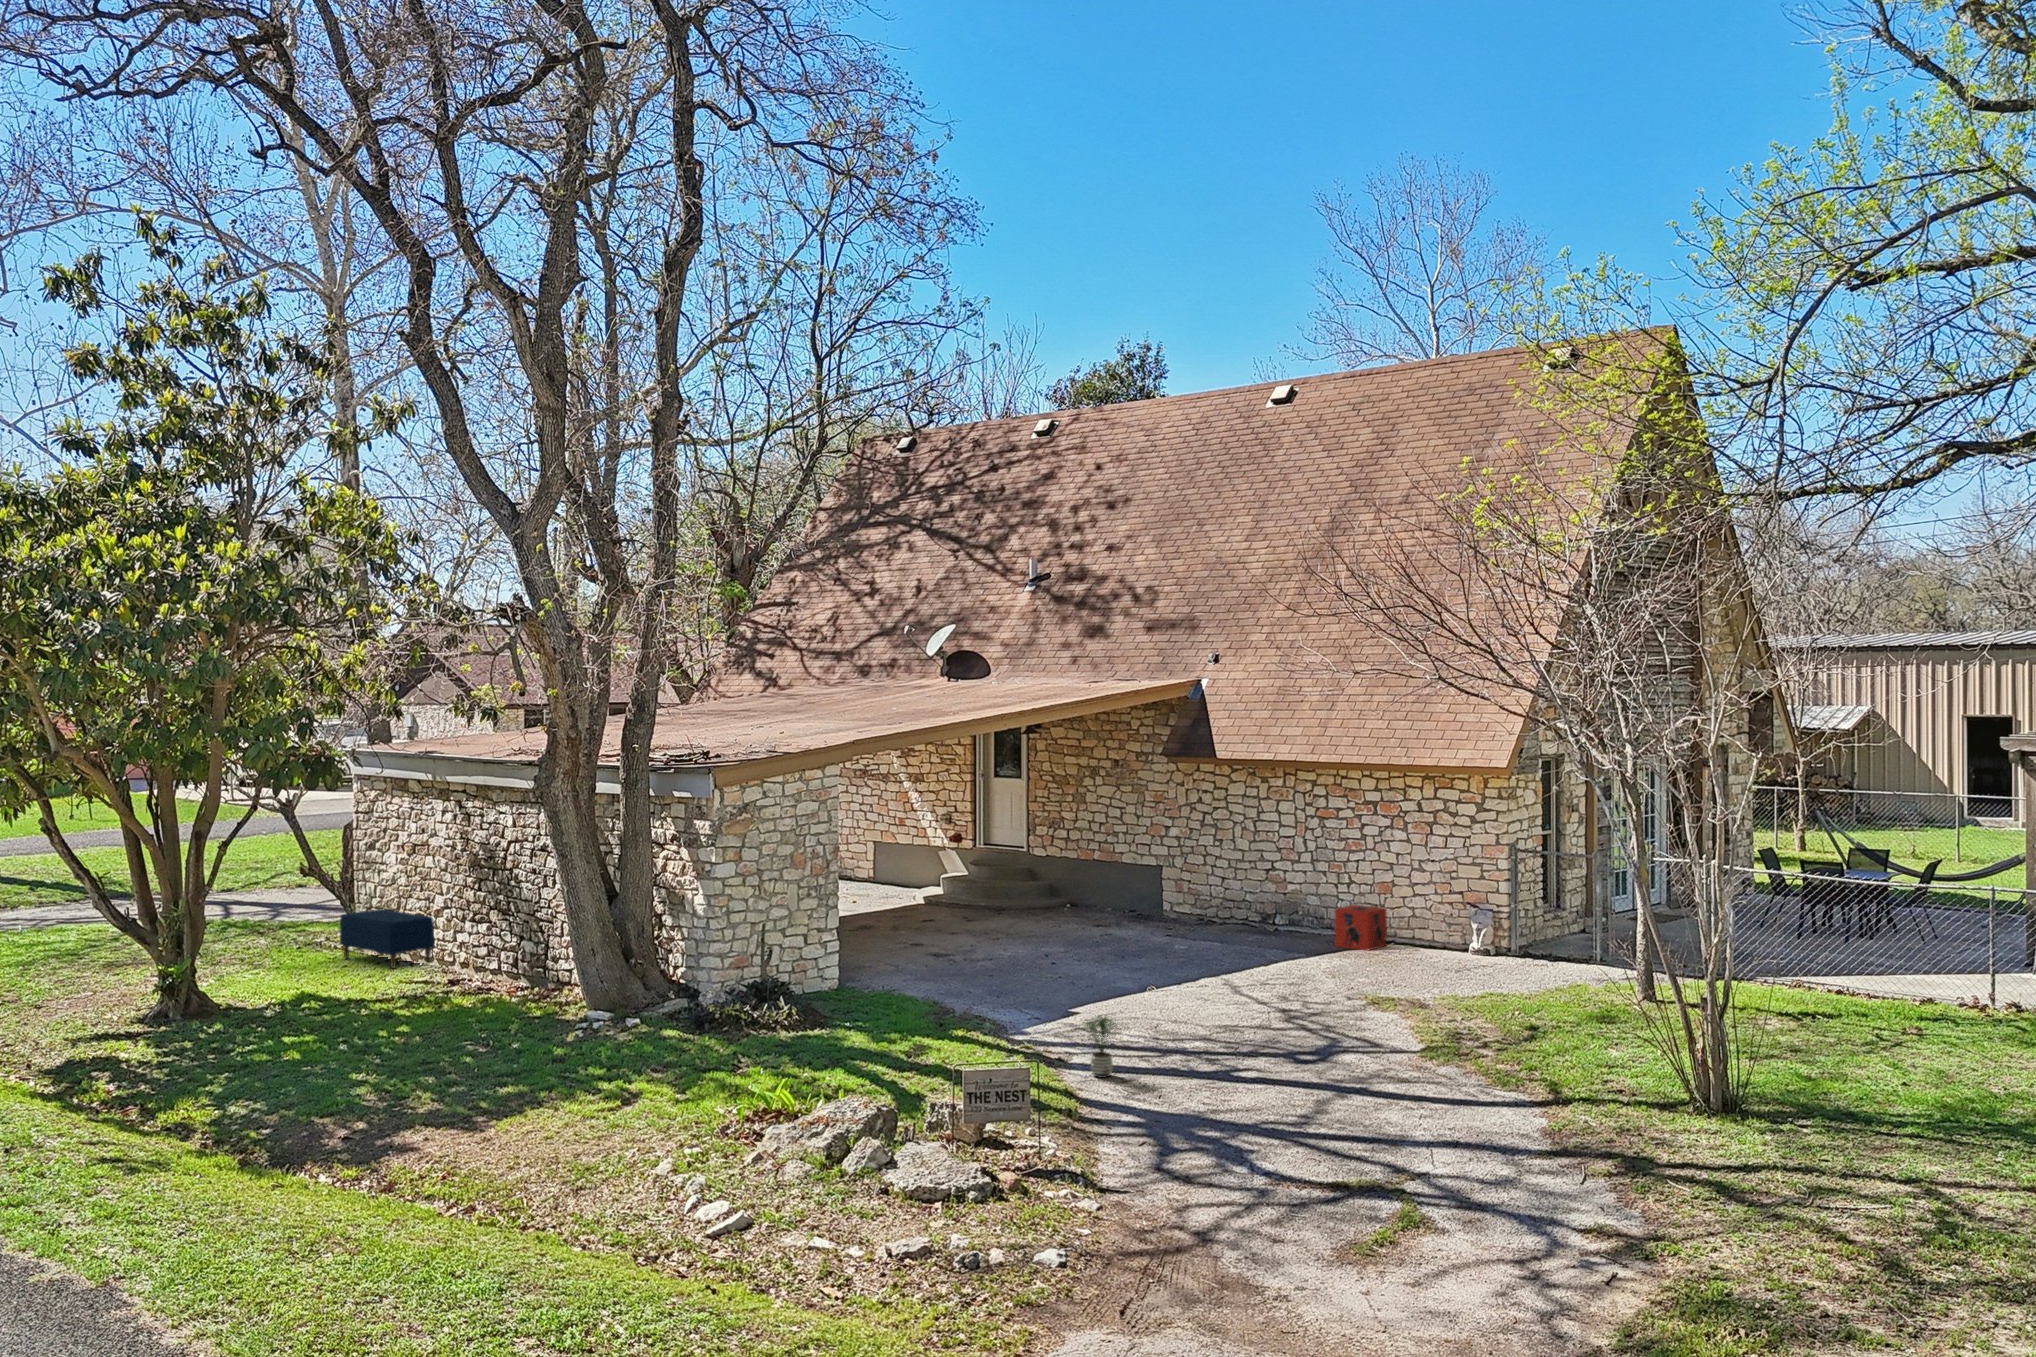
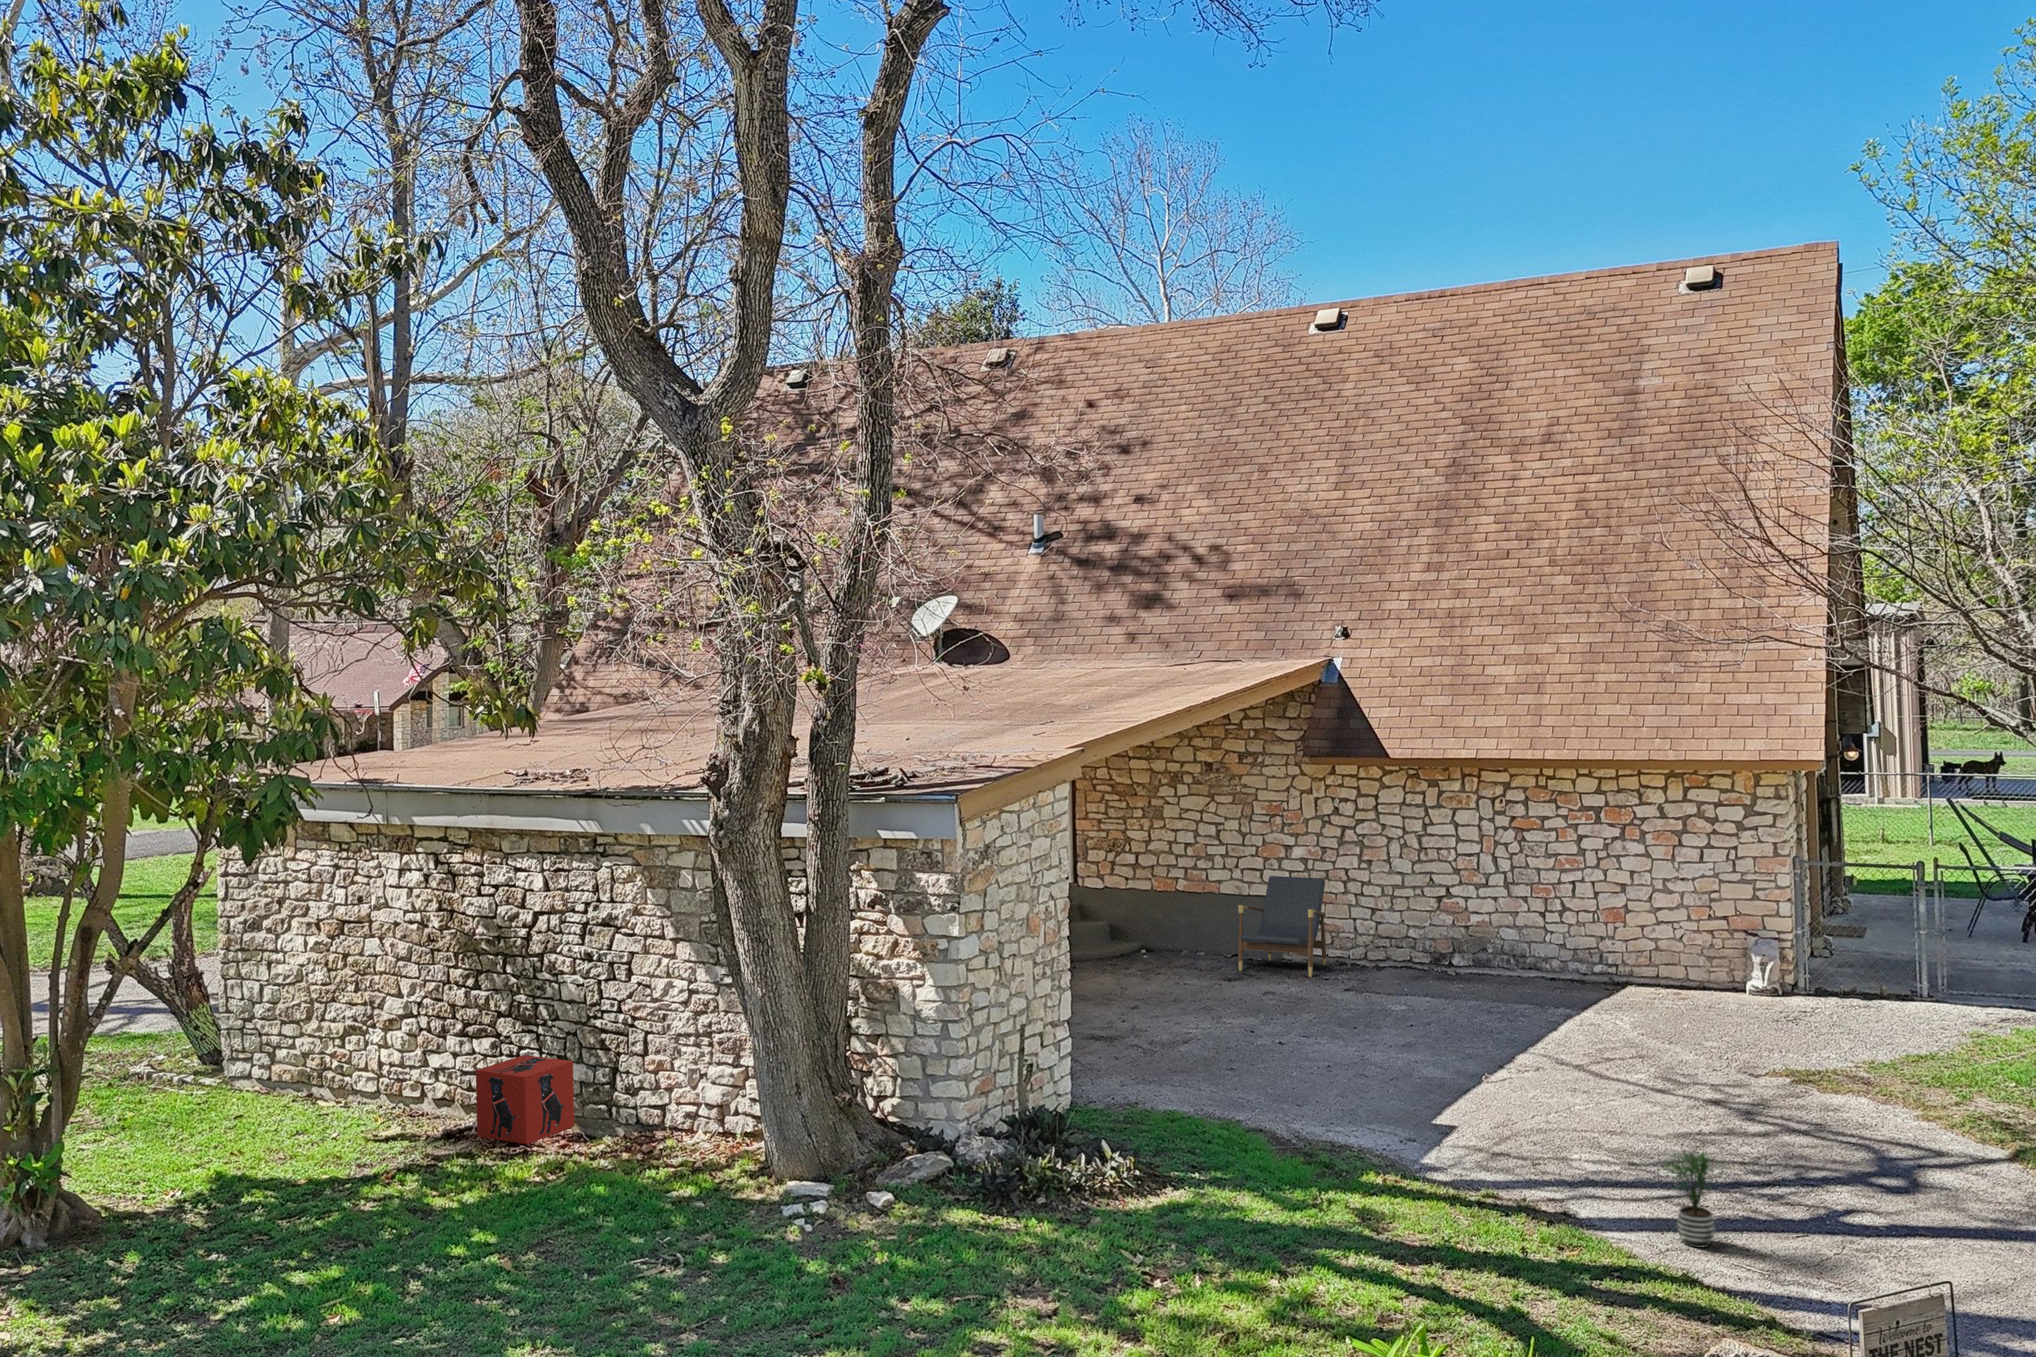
lounge chair: none [1109,852,1187,931] -> present [1238,876,1326,977]
storage box: present [1335,905,1387,951] -> present [476,1055,574,1144]
bench: present [340,909,434,969] -> none [218,1020,386,1120]

